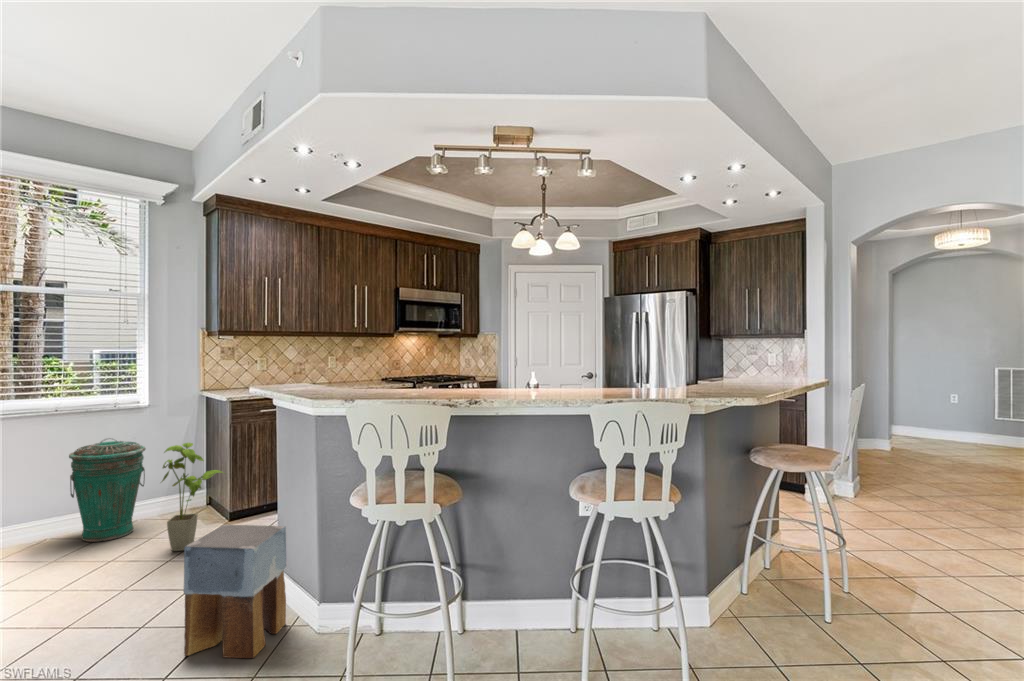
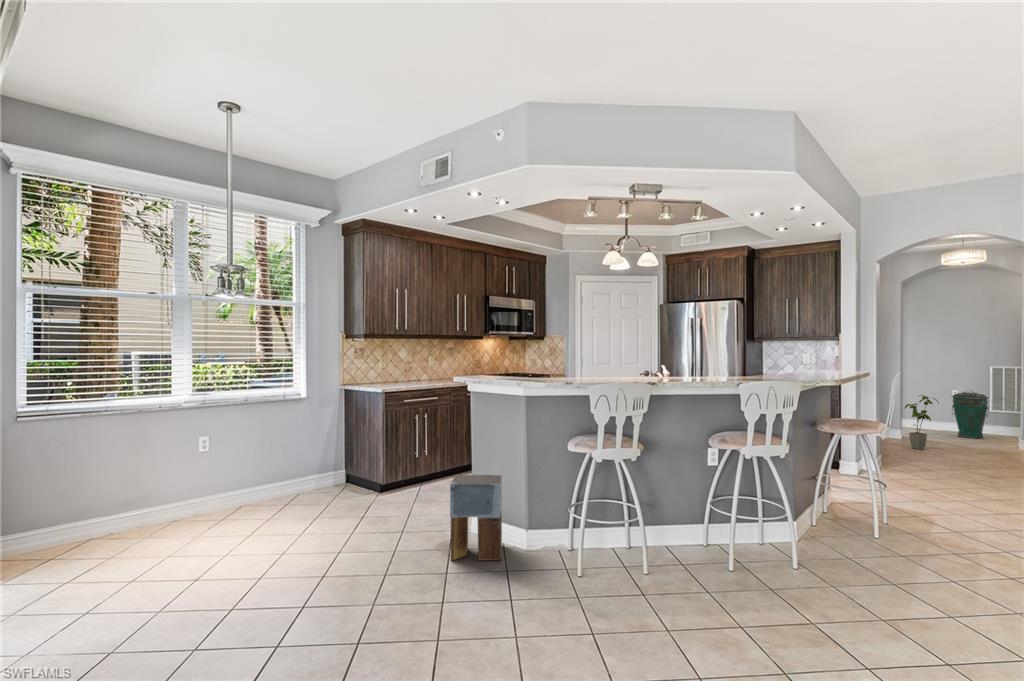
trash can: present [69,438,146,542] -> present [952,392,988,438]
house plant: present [162,443,223,551] -> present [905,395,938,450]

